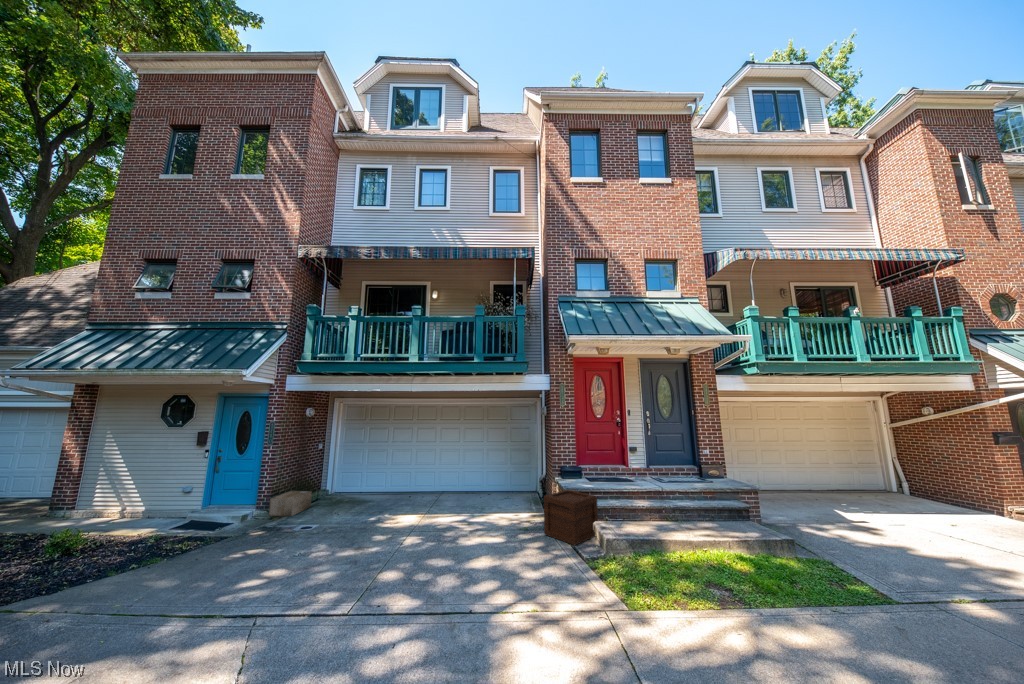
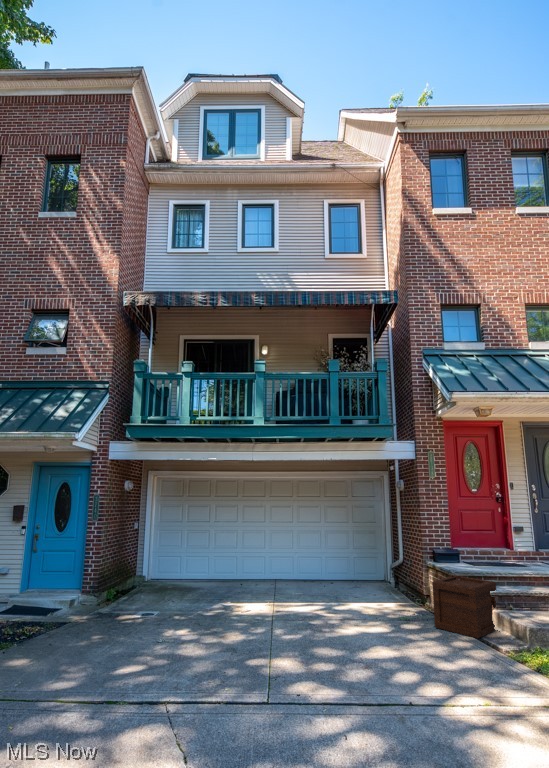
cardboard box: present [269,491,312,516] -> none [96,579,138,607]

